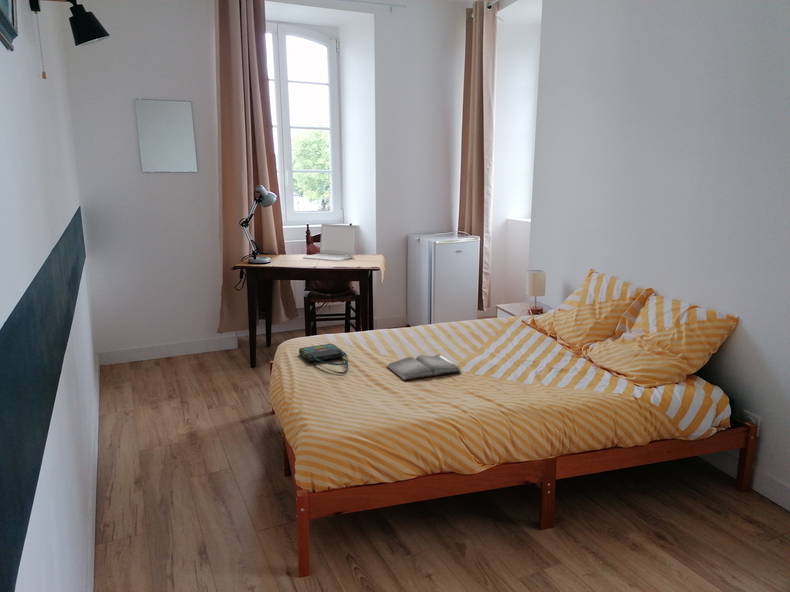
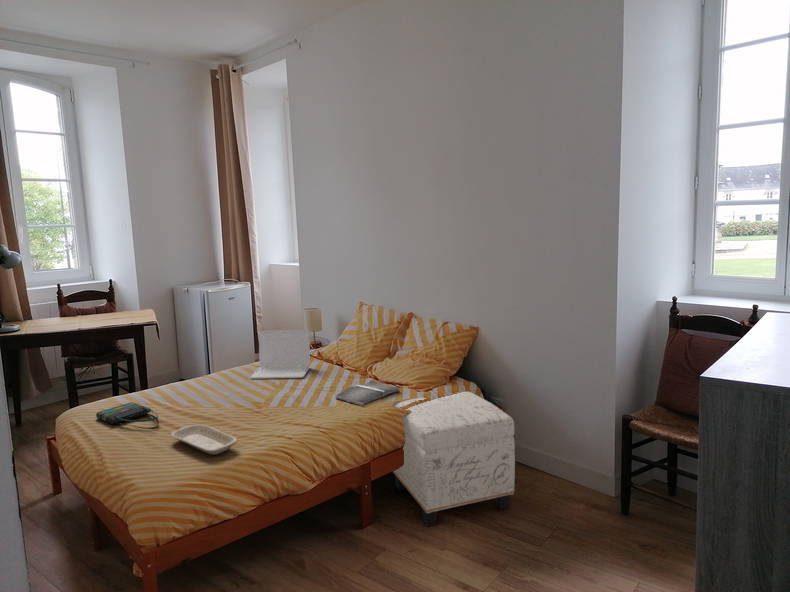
laptop: present [303,224,357,261] -> present [251,329,310,379]
hardback book: present [387,355,461,380] -> present [336,381,400,406]
tray: none [351,377,409,413] -> present [171,424,237,455]
ottoman: none [592,394,761,558] -> present [393,392,515,526]

